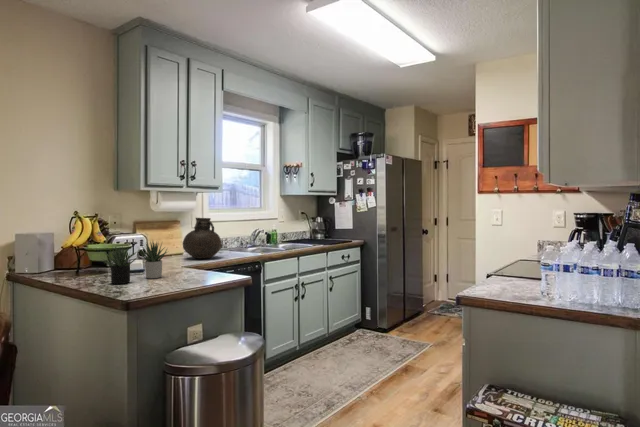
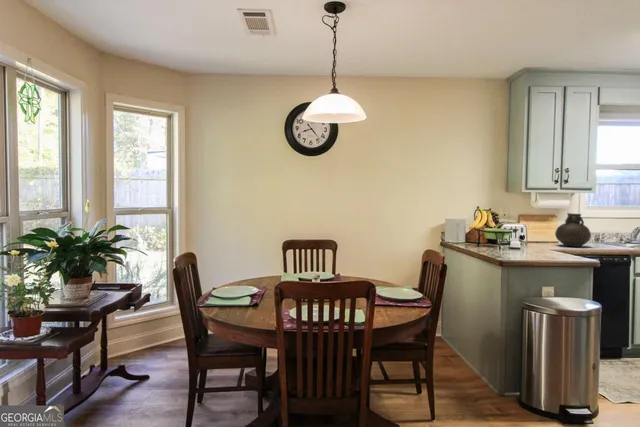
succulent plant: present [103,242,167,284] -> none [490,226,538,253]

